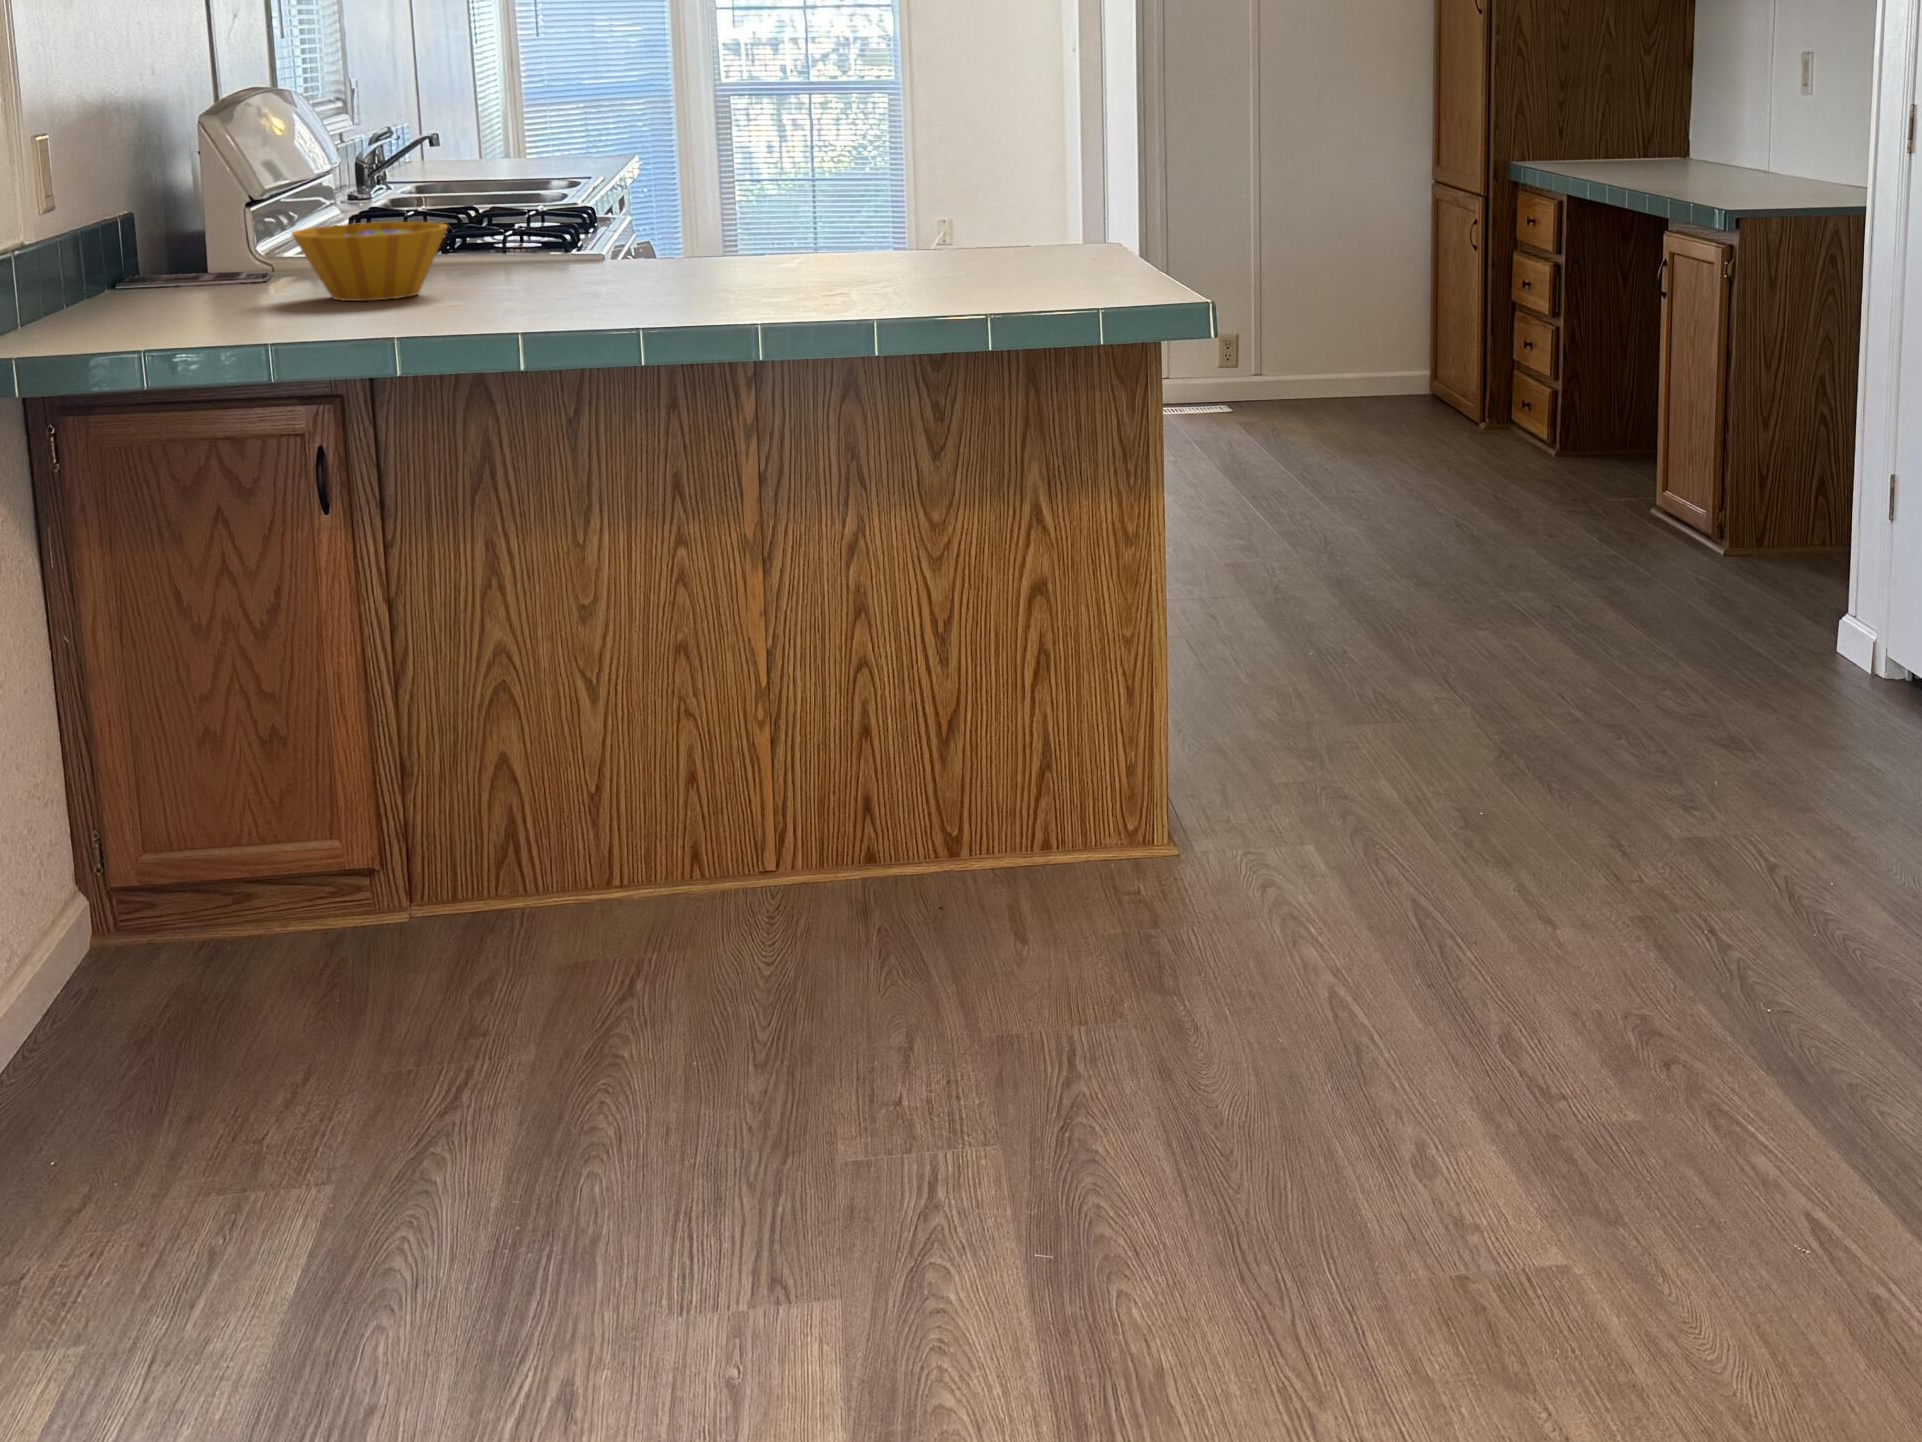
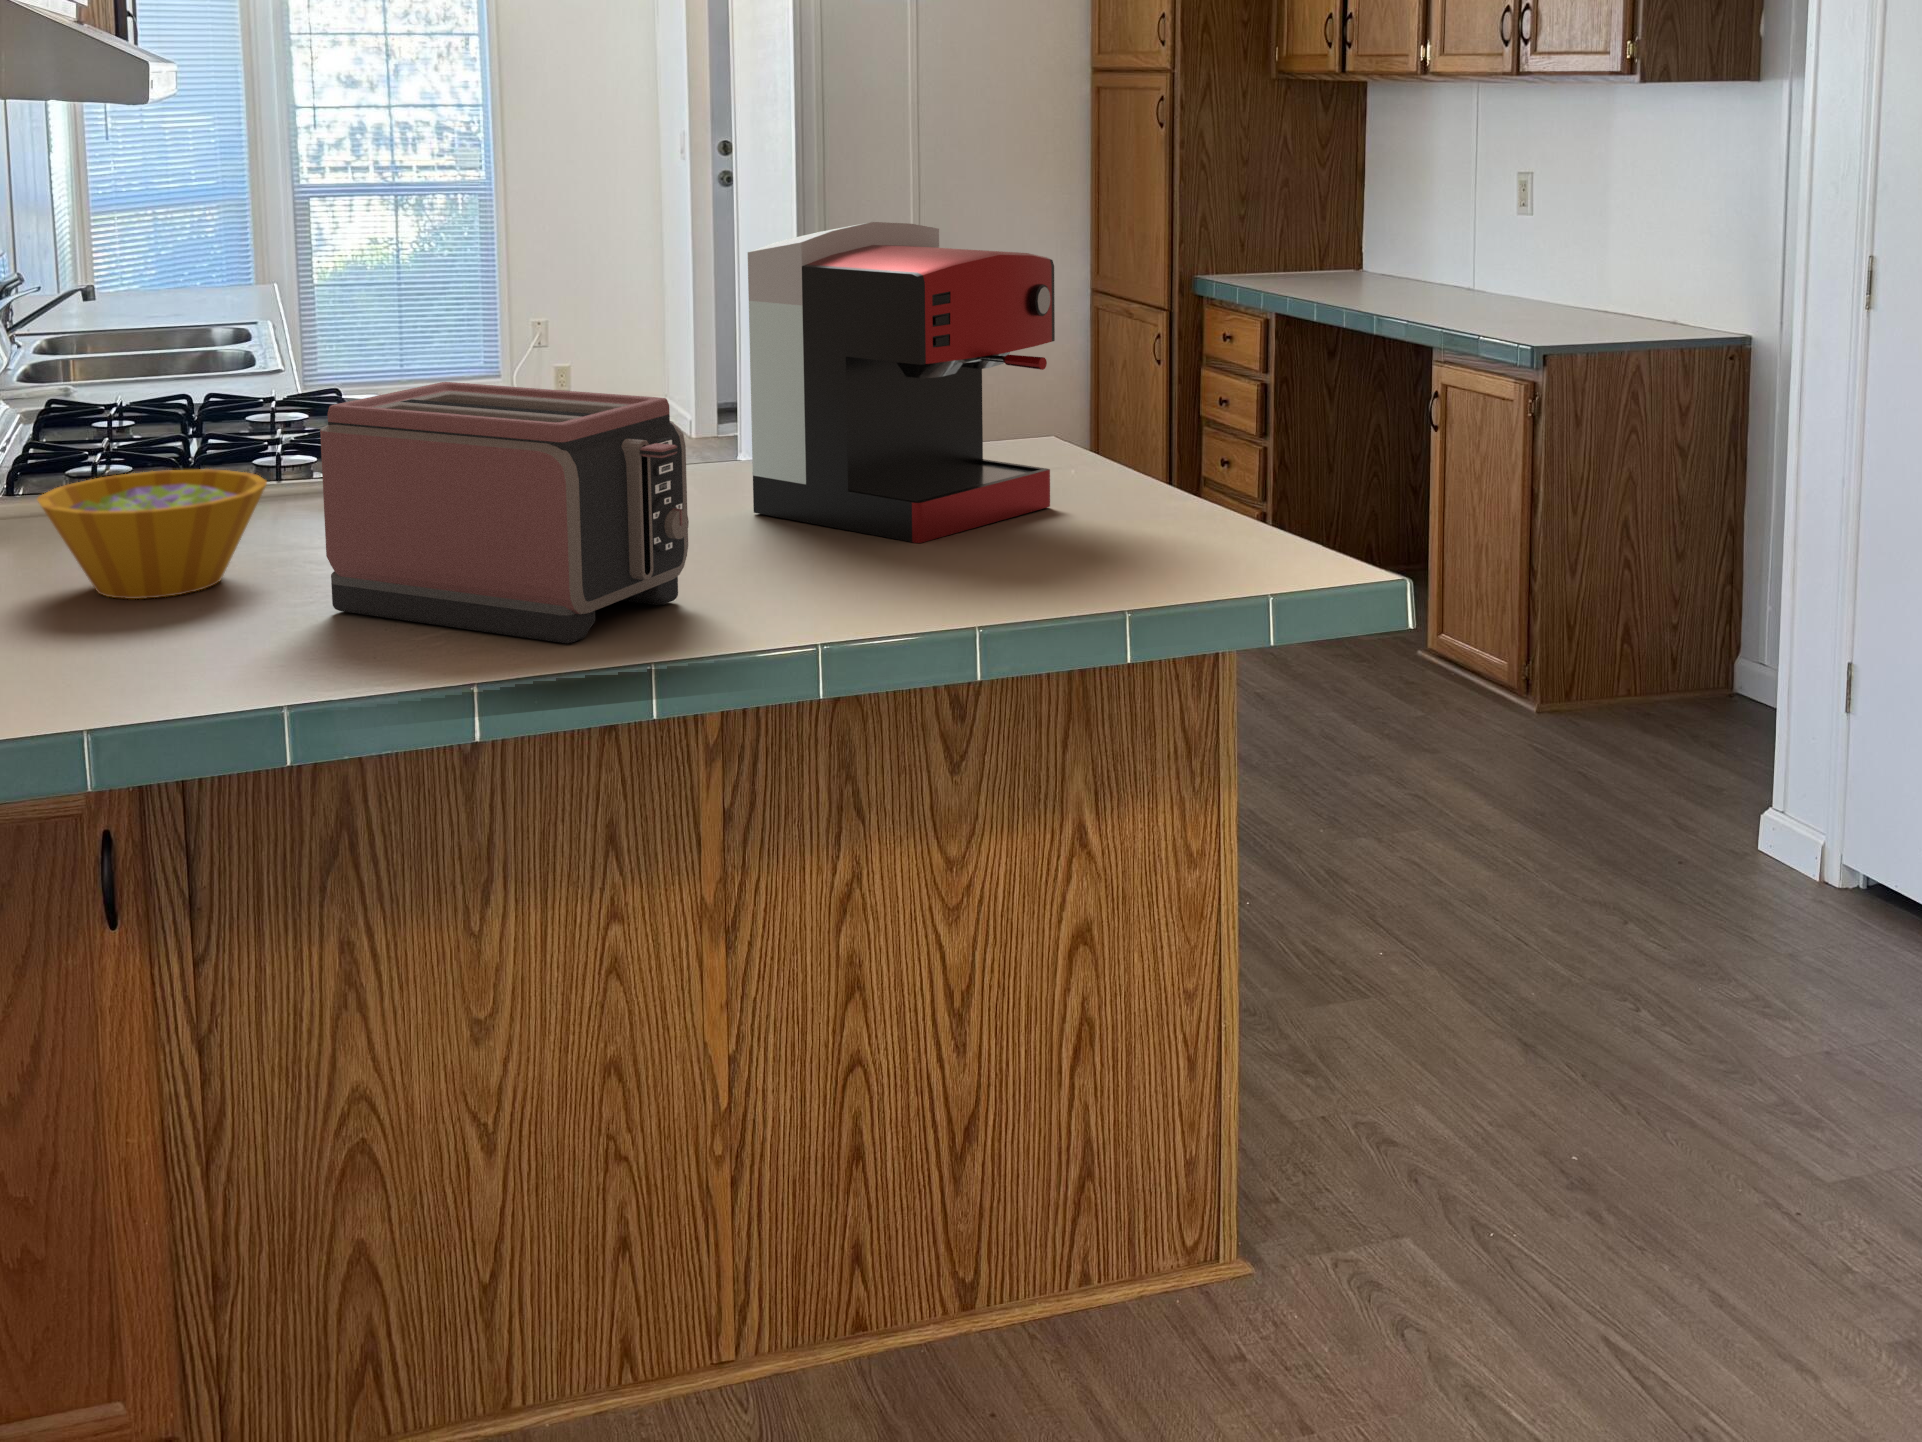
coffee maker: none [815,50,1047,287] -> present [748,222,1055,543]
toaster: none [459,155,708,320] -> present [320,382,689,643]

